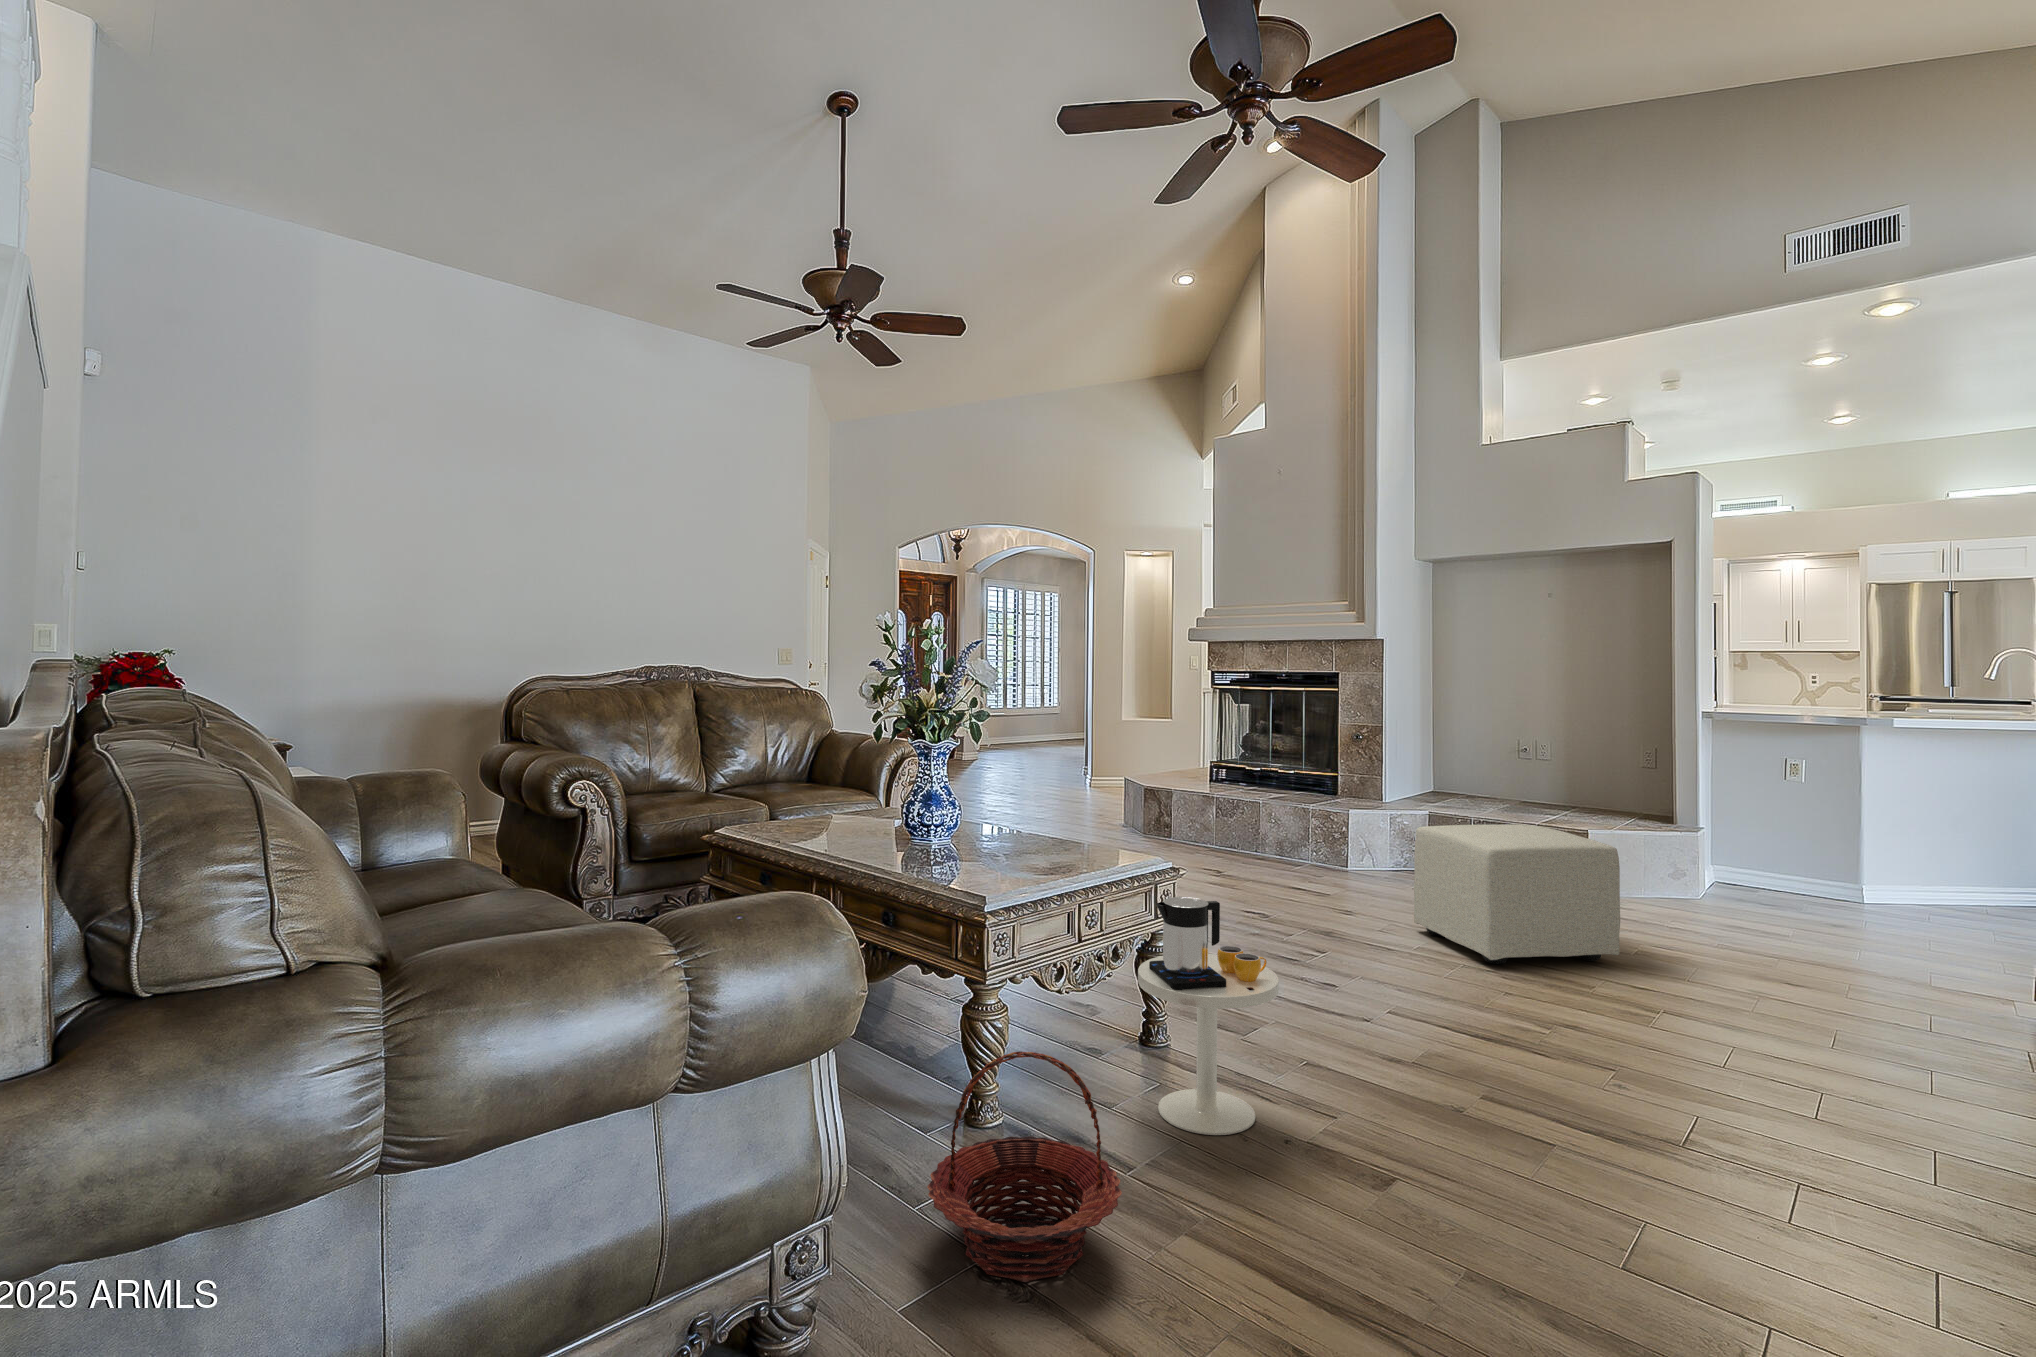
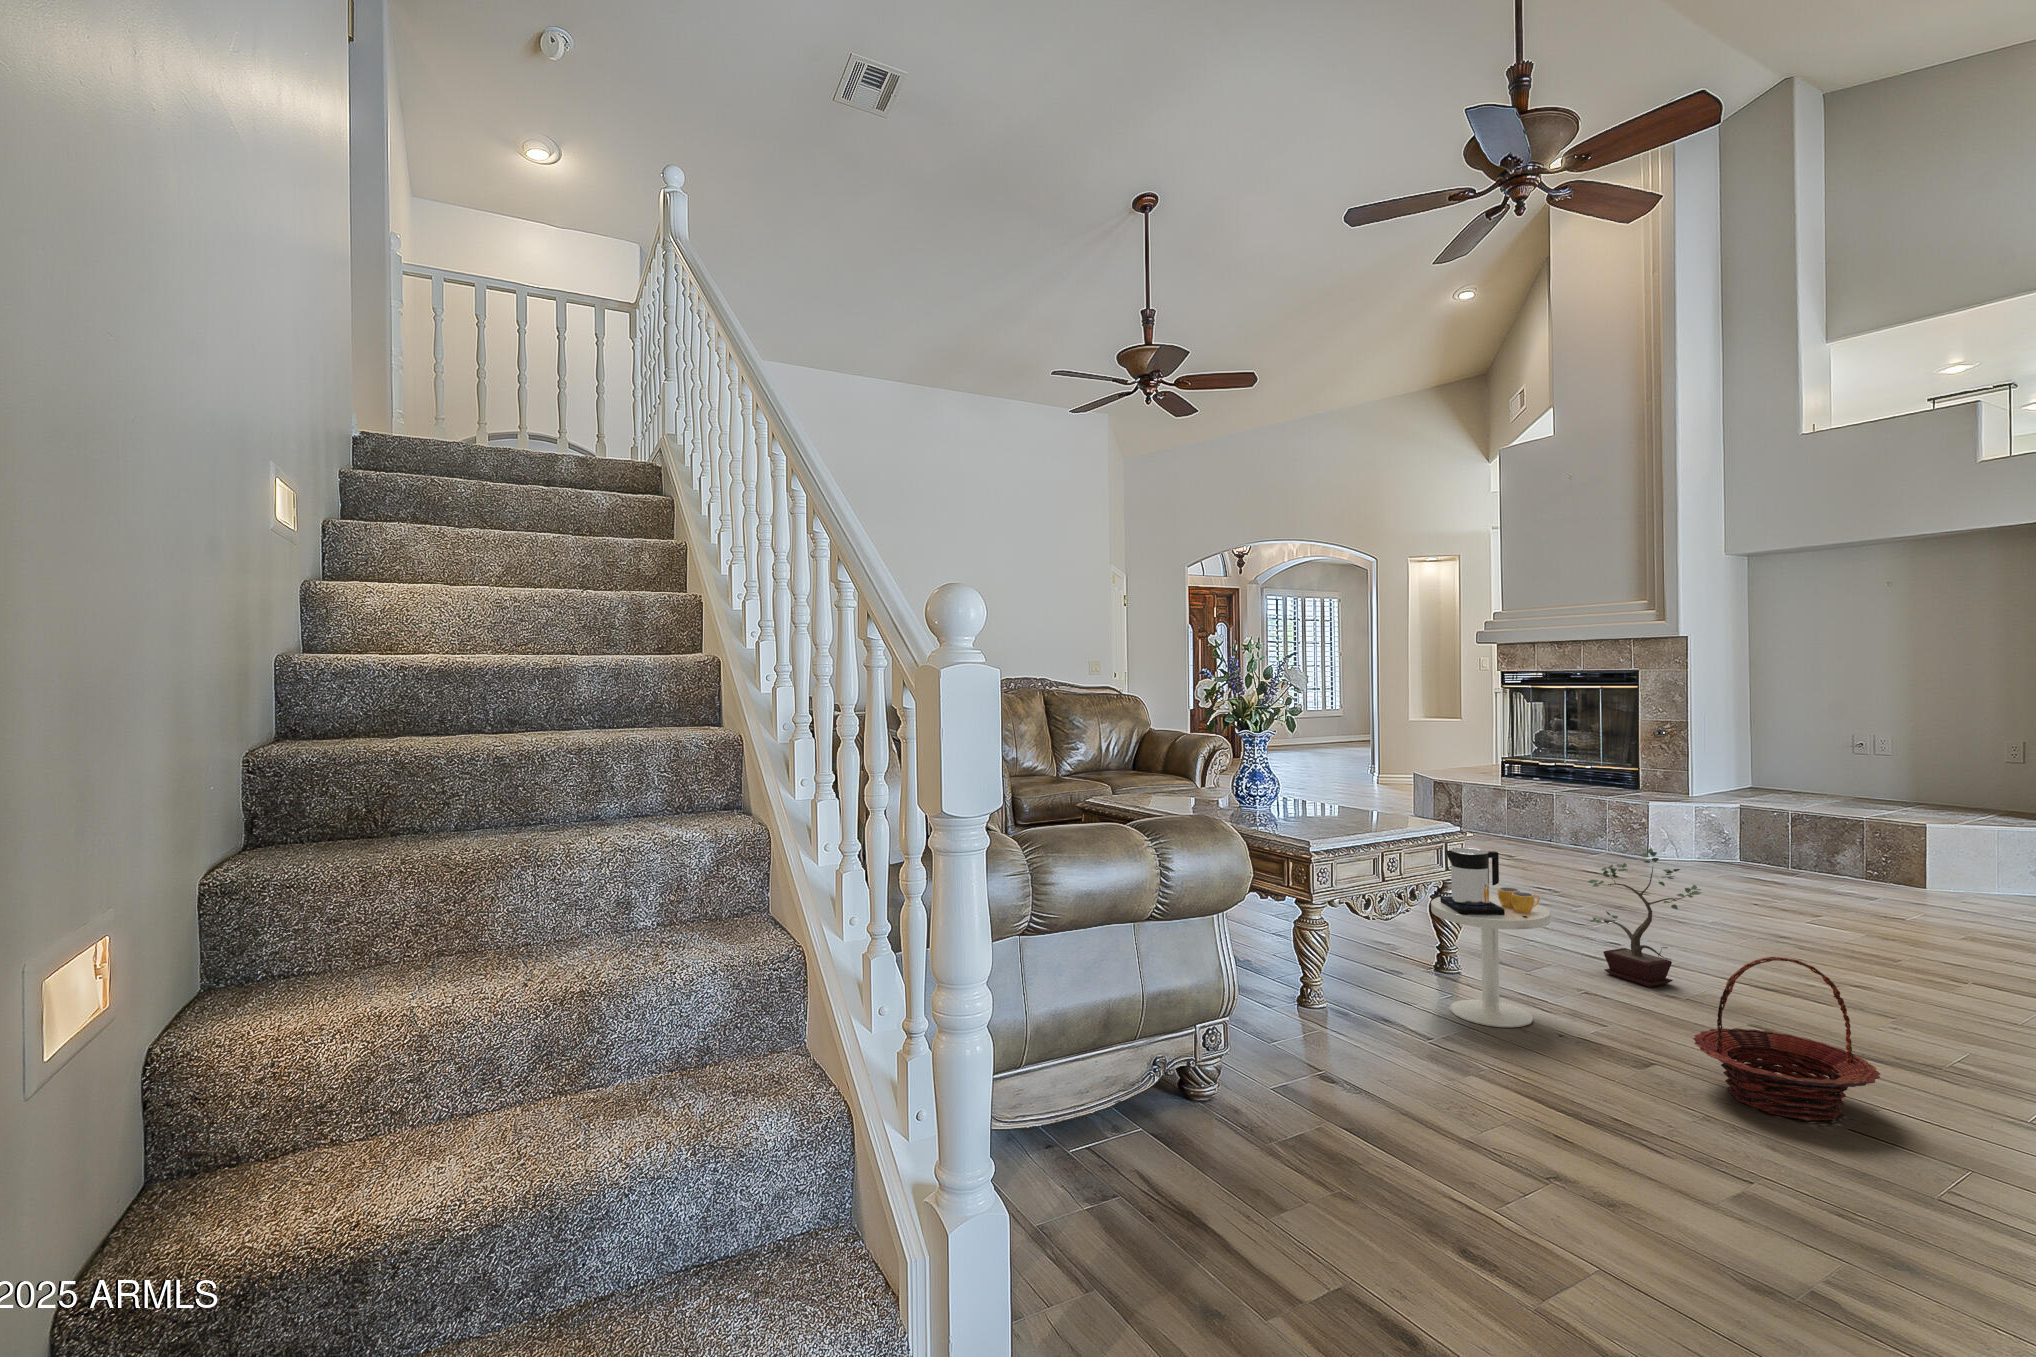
ottoman: present [1414,824,1620,964] -> none [1708,813,1934,941]
potted plant: none [1309,880,1437,1047] -> present [1588,848,1702,987]
basket: present [927,1052,1122,1282] -> present [1693,957,1880,1121]

